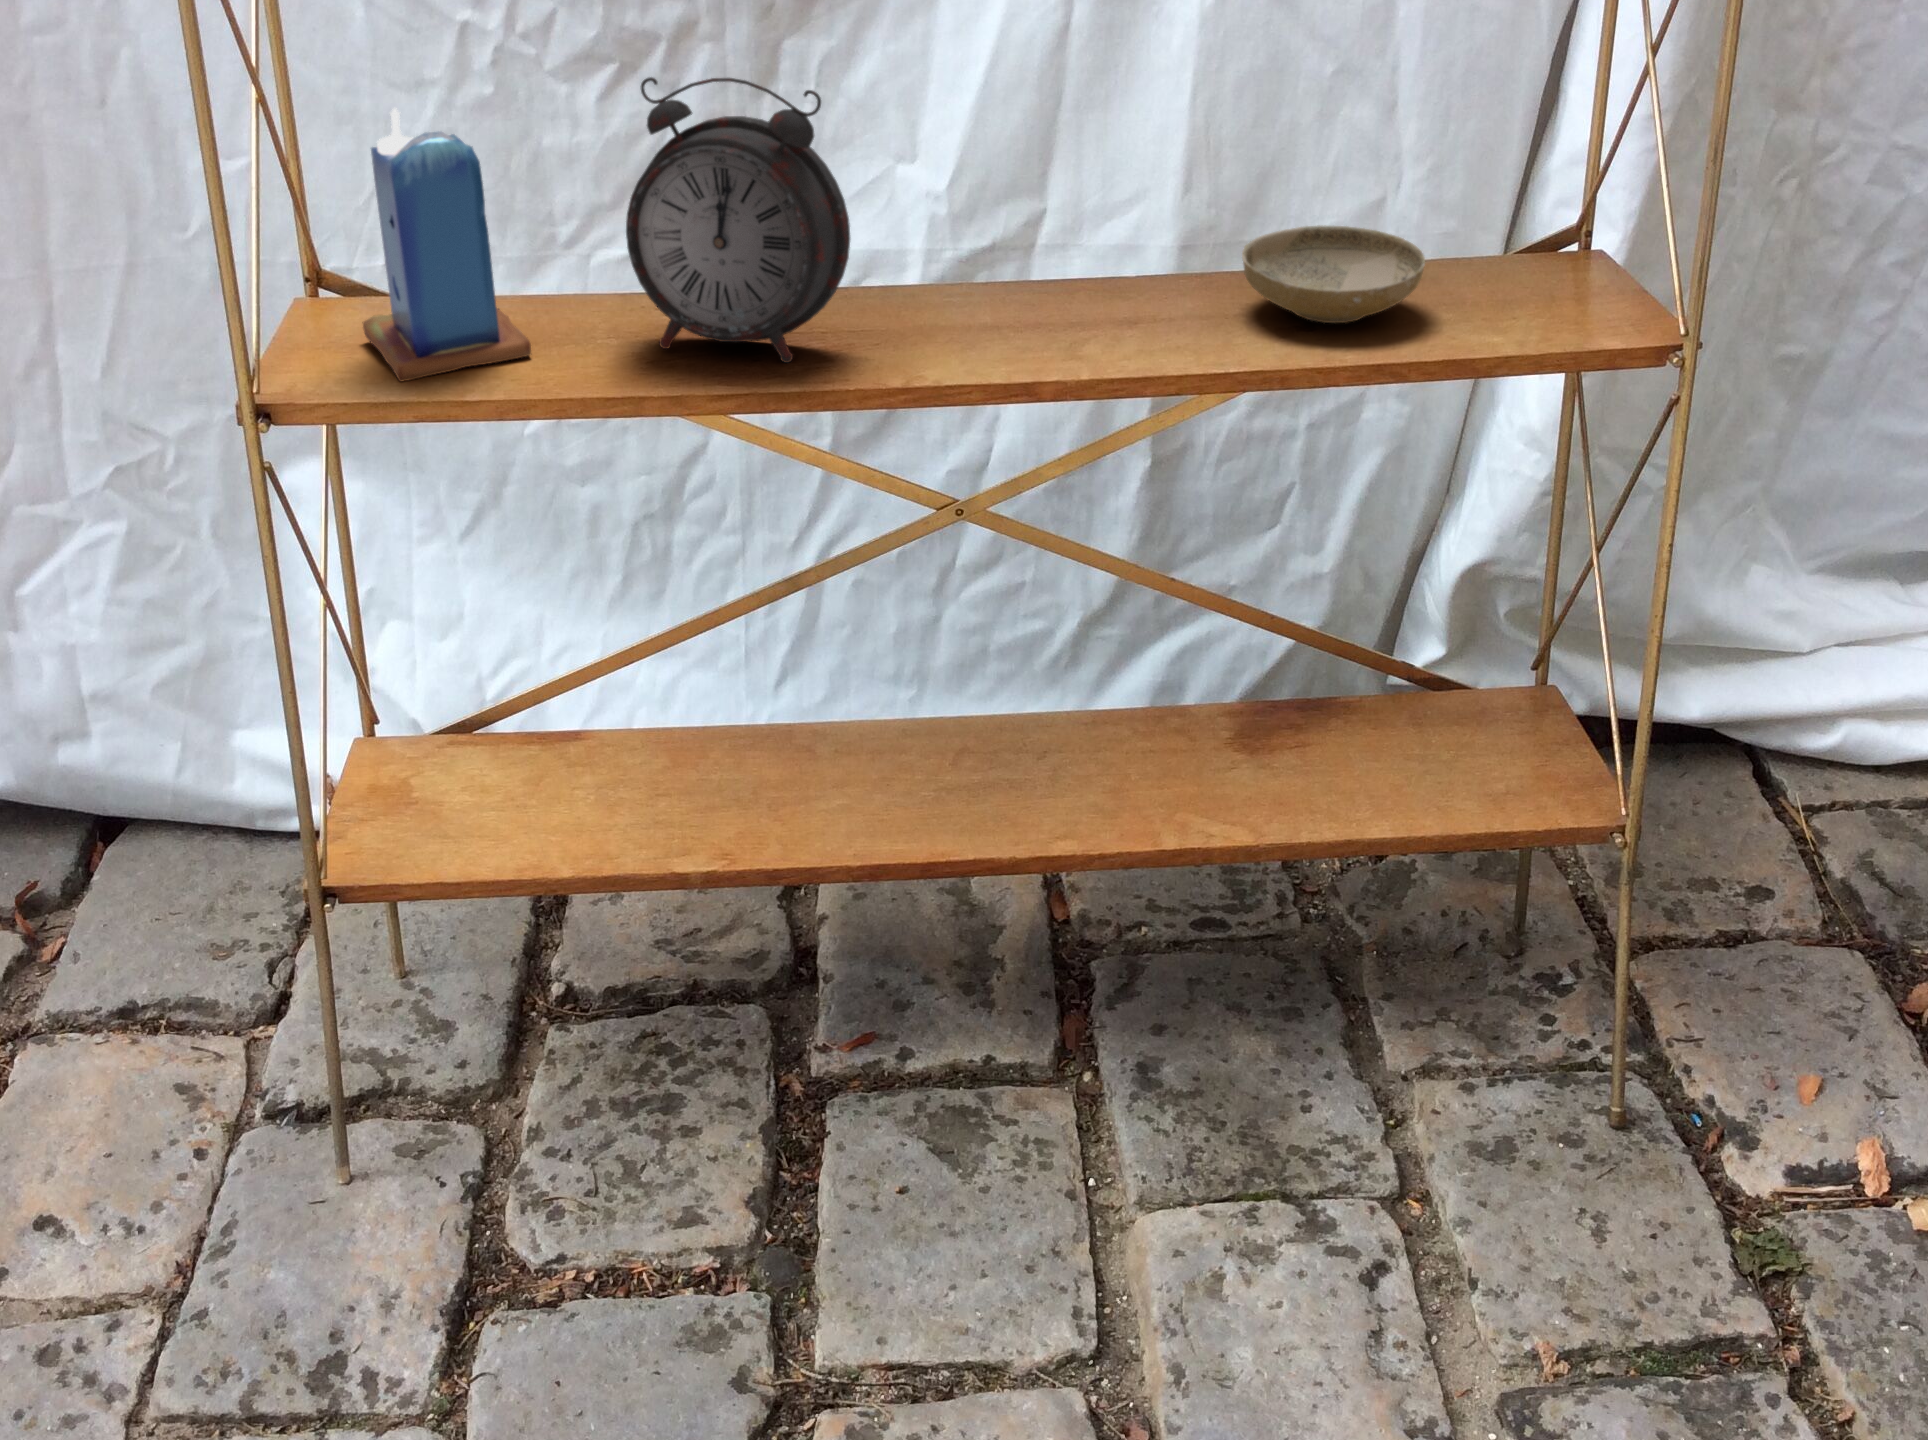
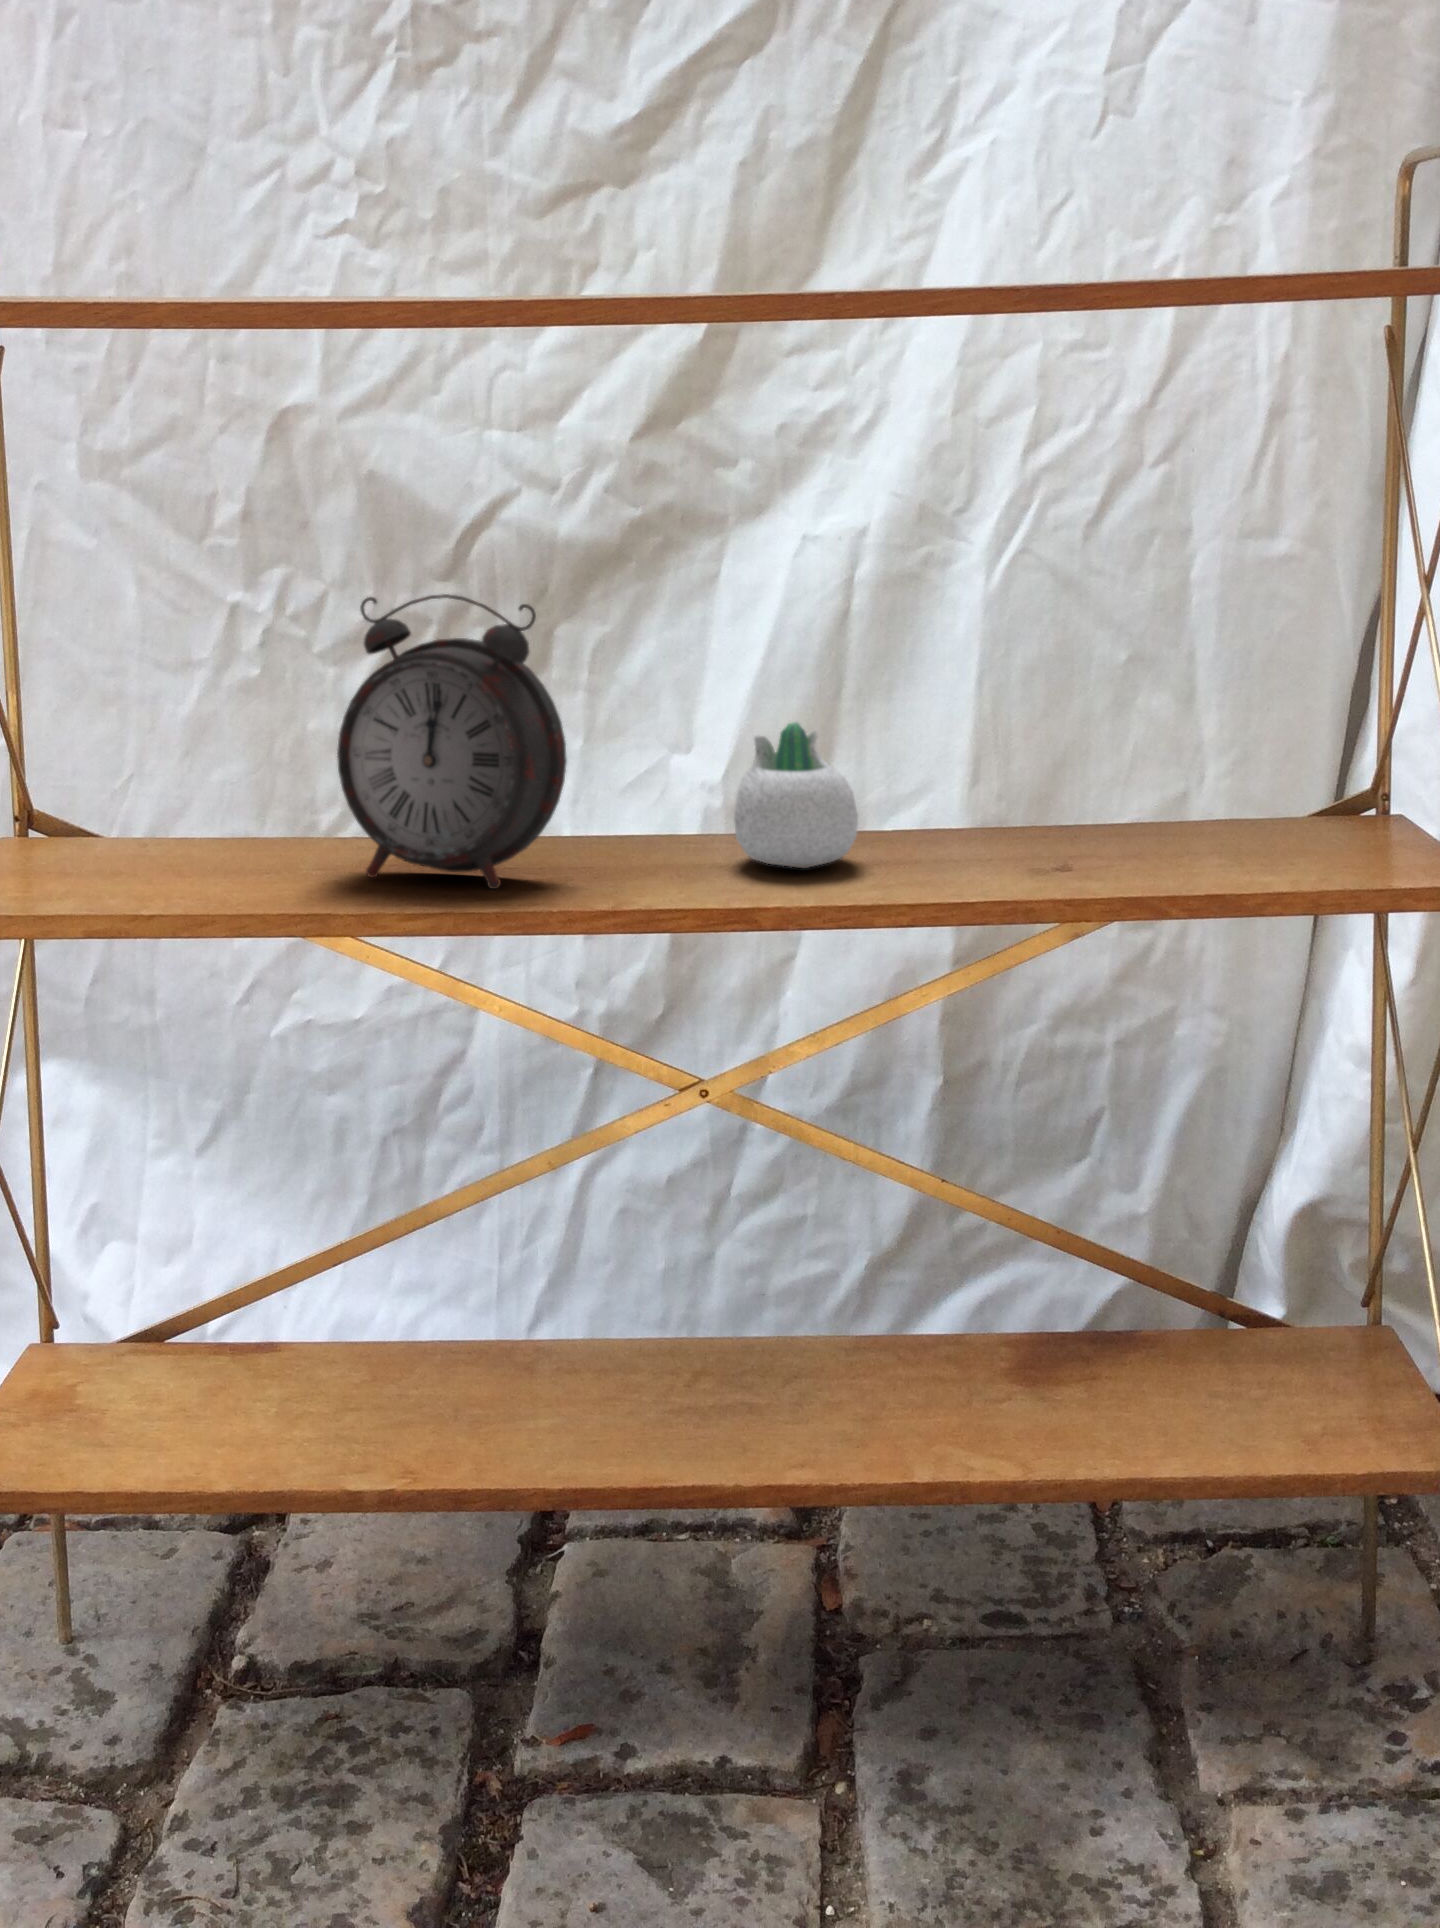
candle: present [363,108,531,382] -> none [69,624,232,900]
succulent planter: none [1004,191,1125,331] -> present [734,722,858,868]
ceramic bowl: present [1242,225,1425,323] -> none [985,776,1178,866]

